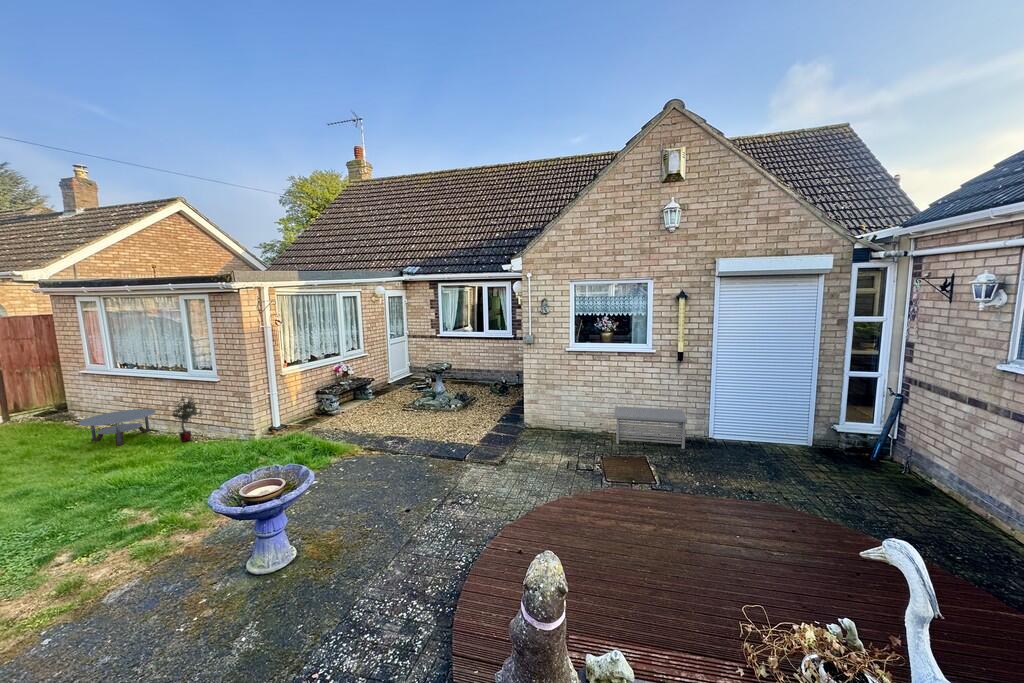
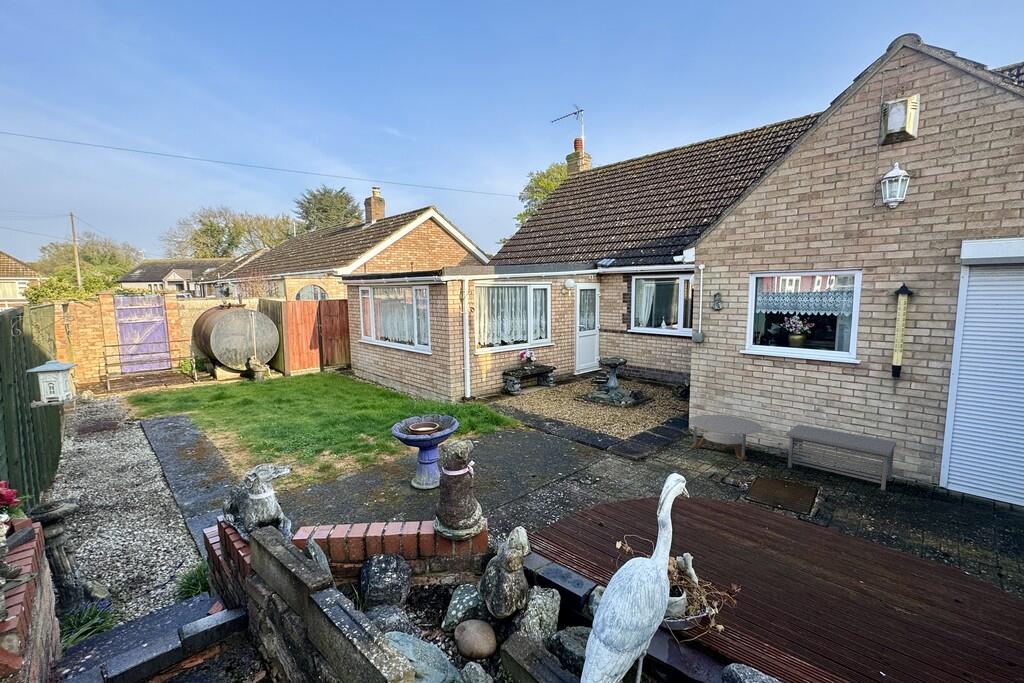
potted tree: present [172,396,203,441] -> none [403,364,423,398]
round table: present [78,409,156,446] -> present [690,415,762,460]

